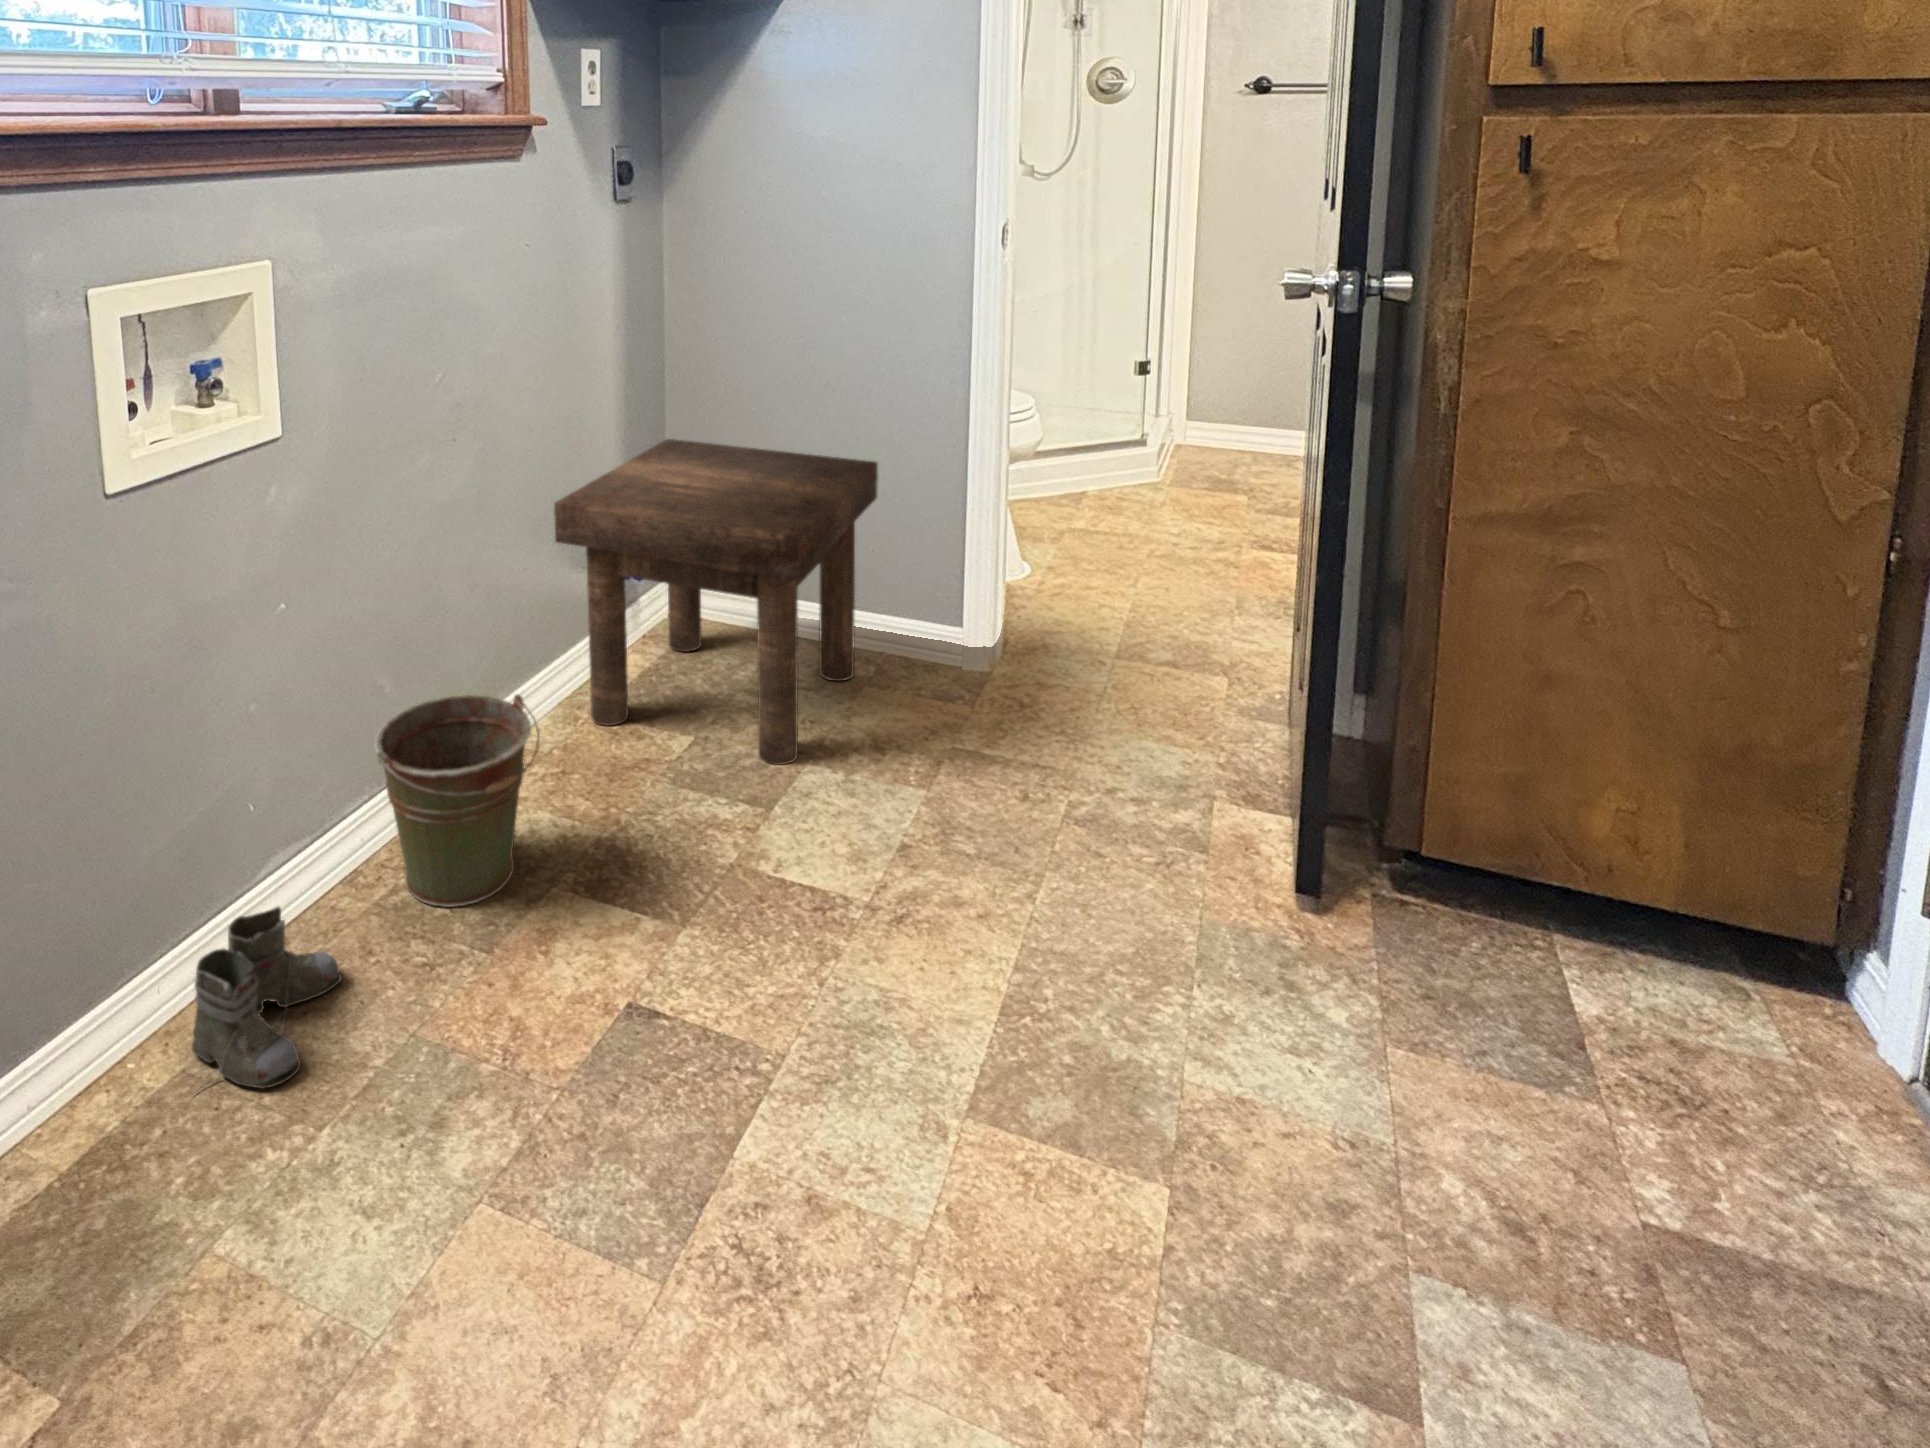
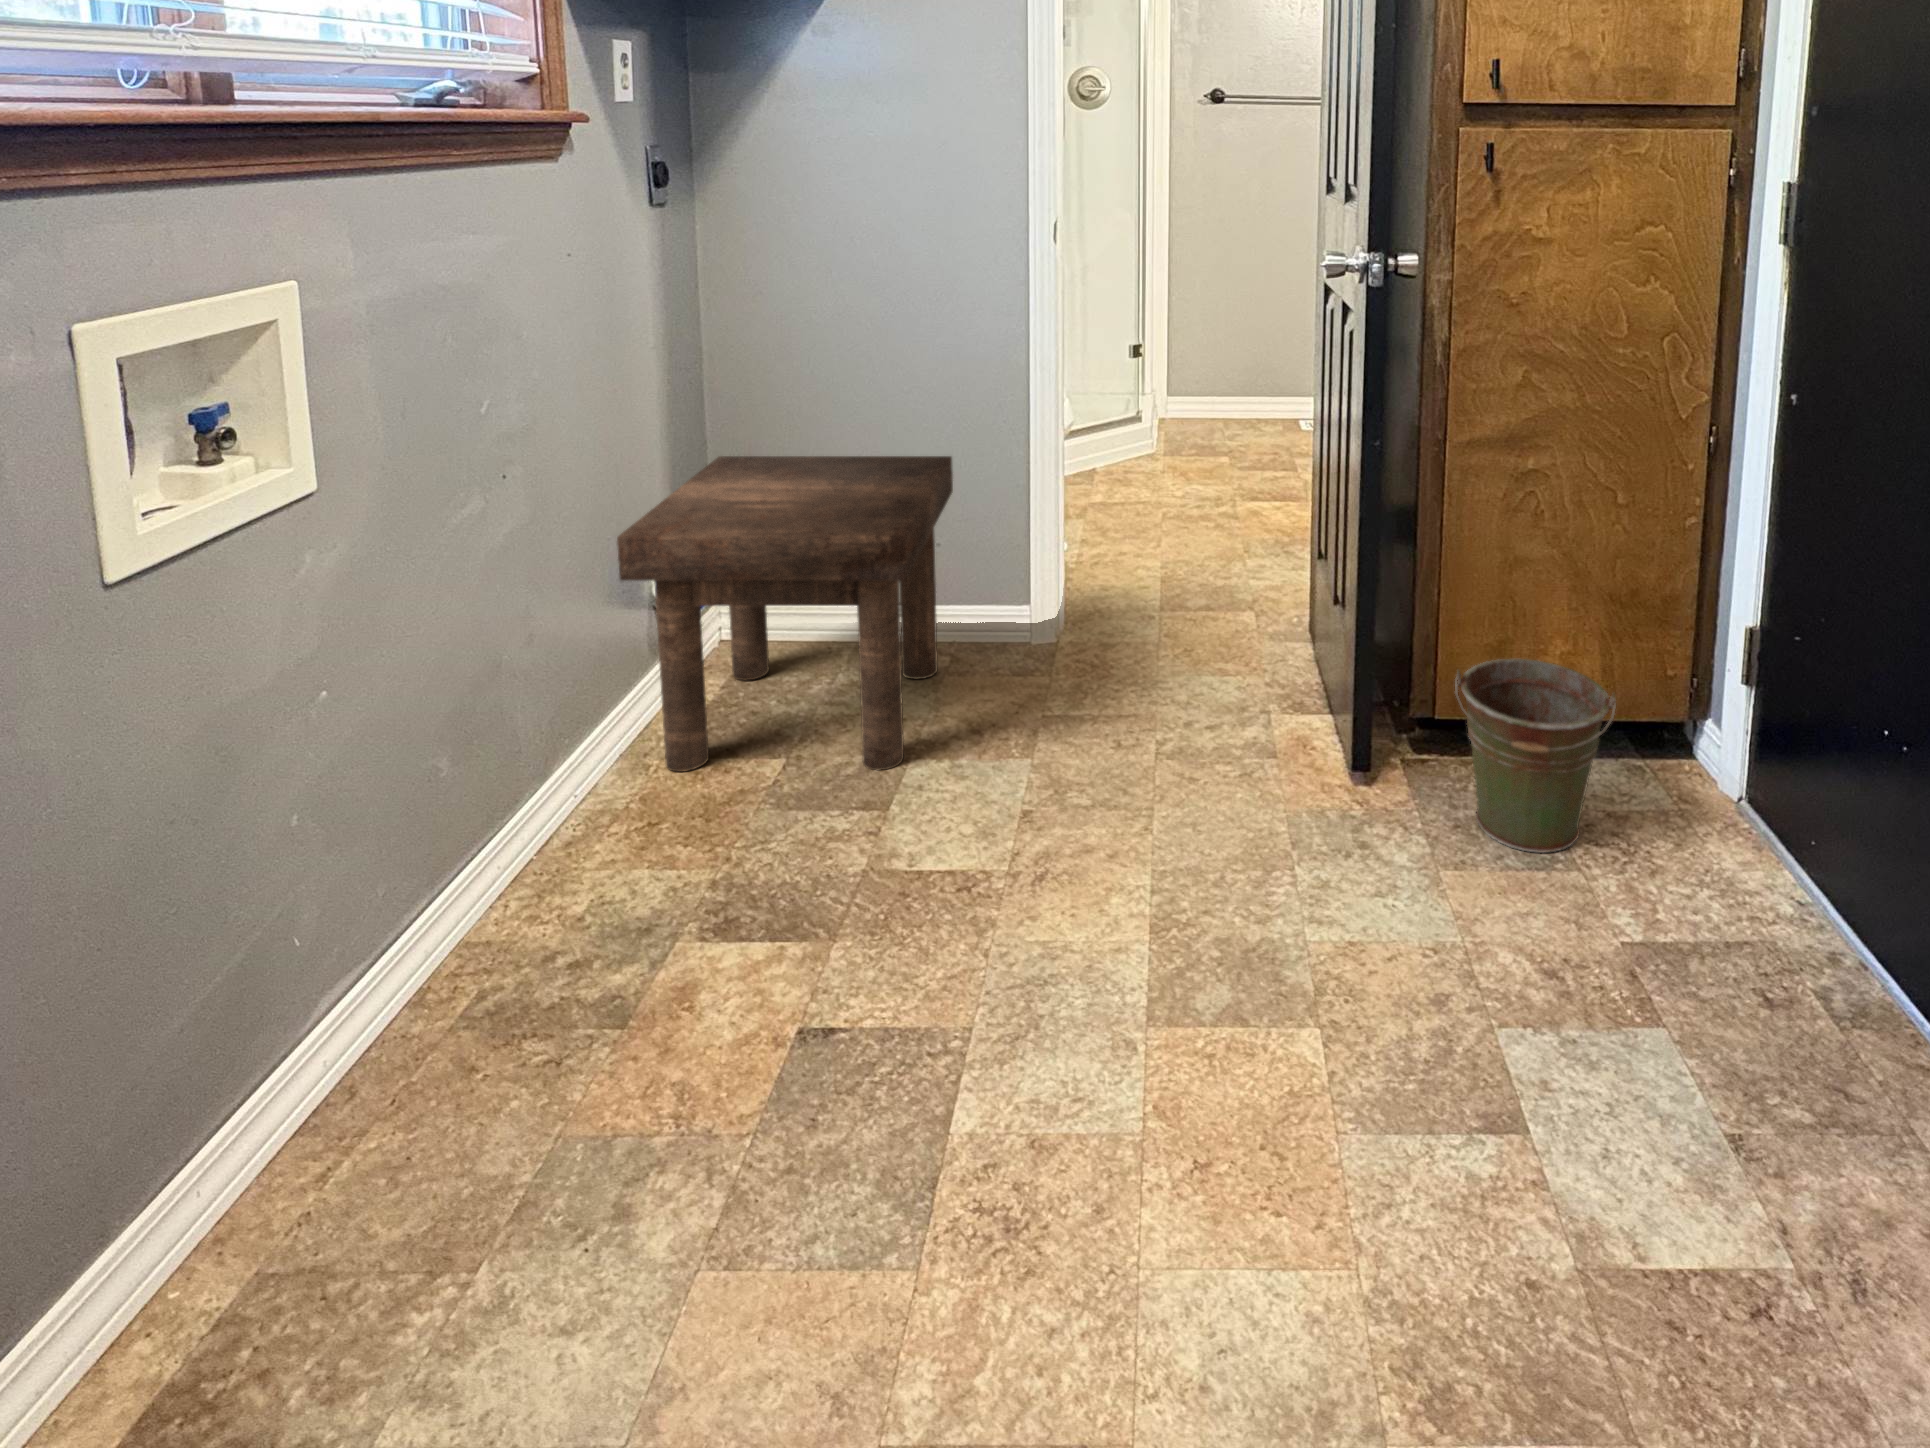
bucket: present [374,694,540,907] -> present [1455,659,1616,853]
boots: present [192,907,342,1094] -> none [258,1052,444,1309]

